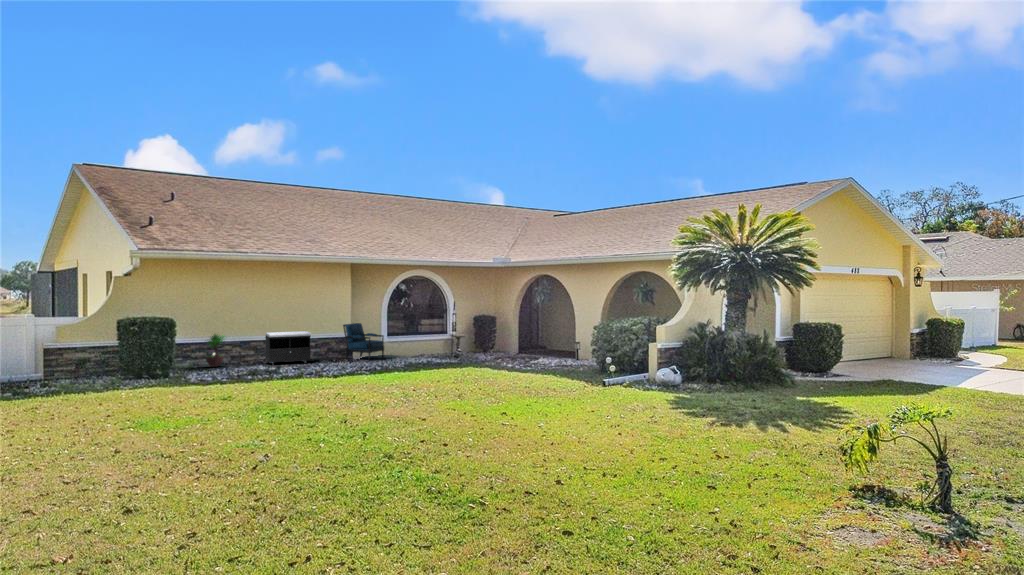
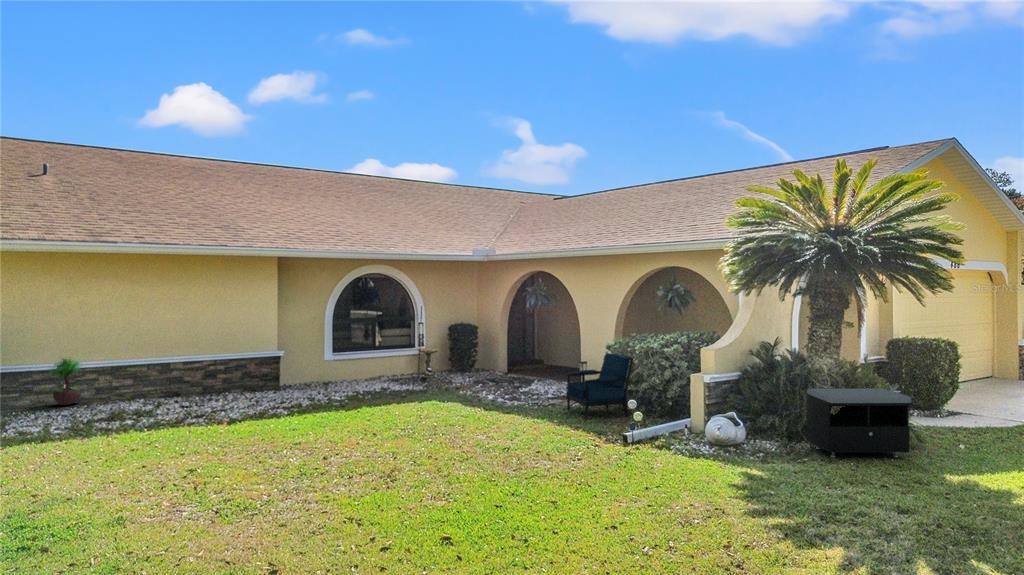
chair: present [343,323,384,360] -> present [566,353,634,420]
storage bench: present [265,331,311,365] -> present [806,388,912,457]

